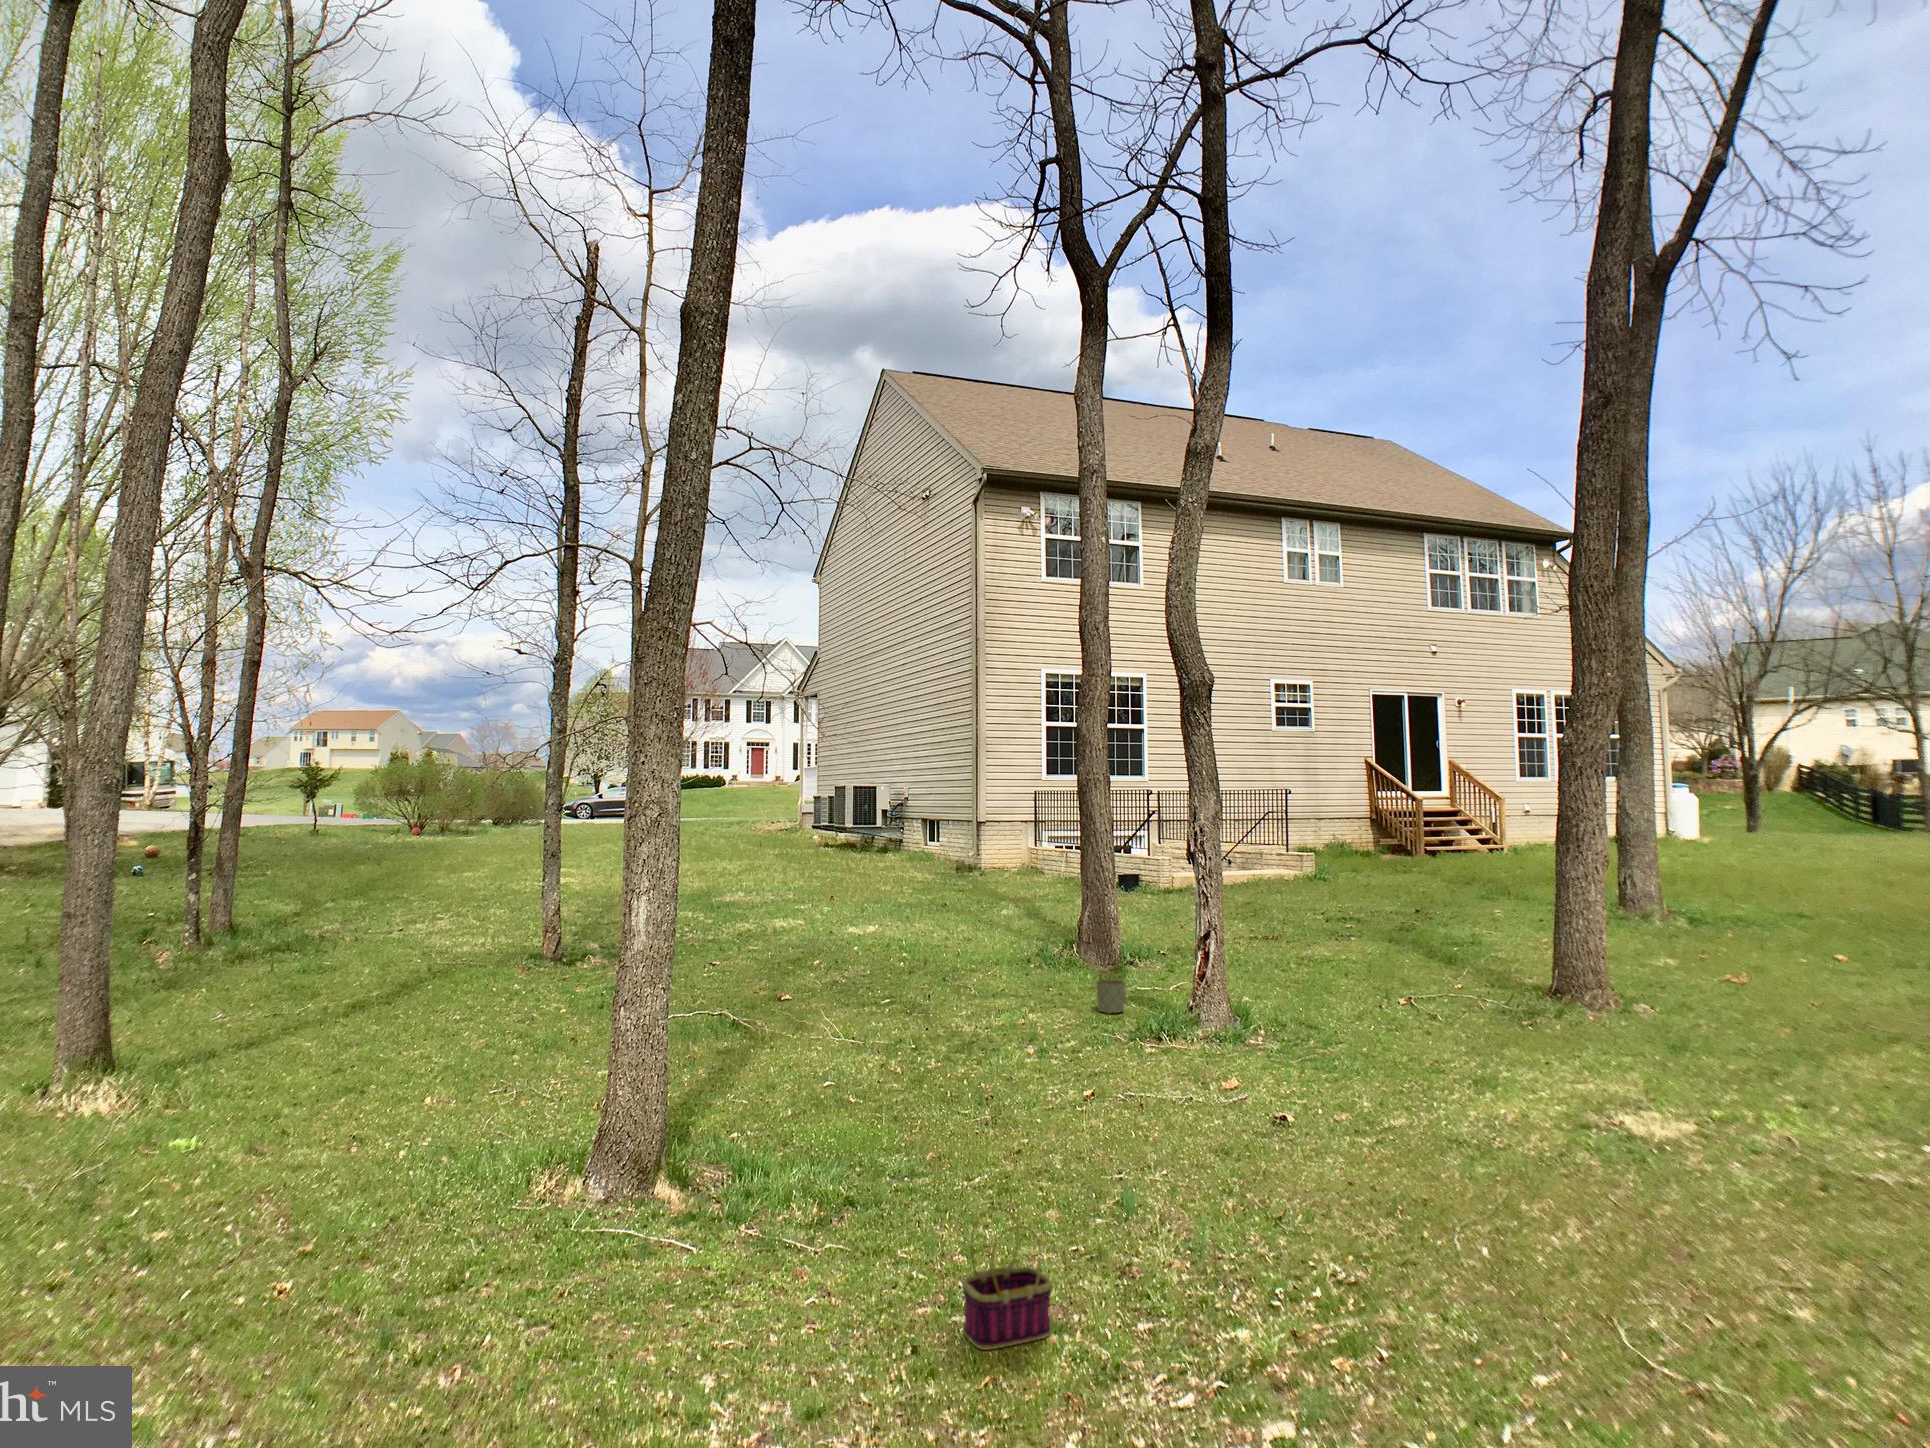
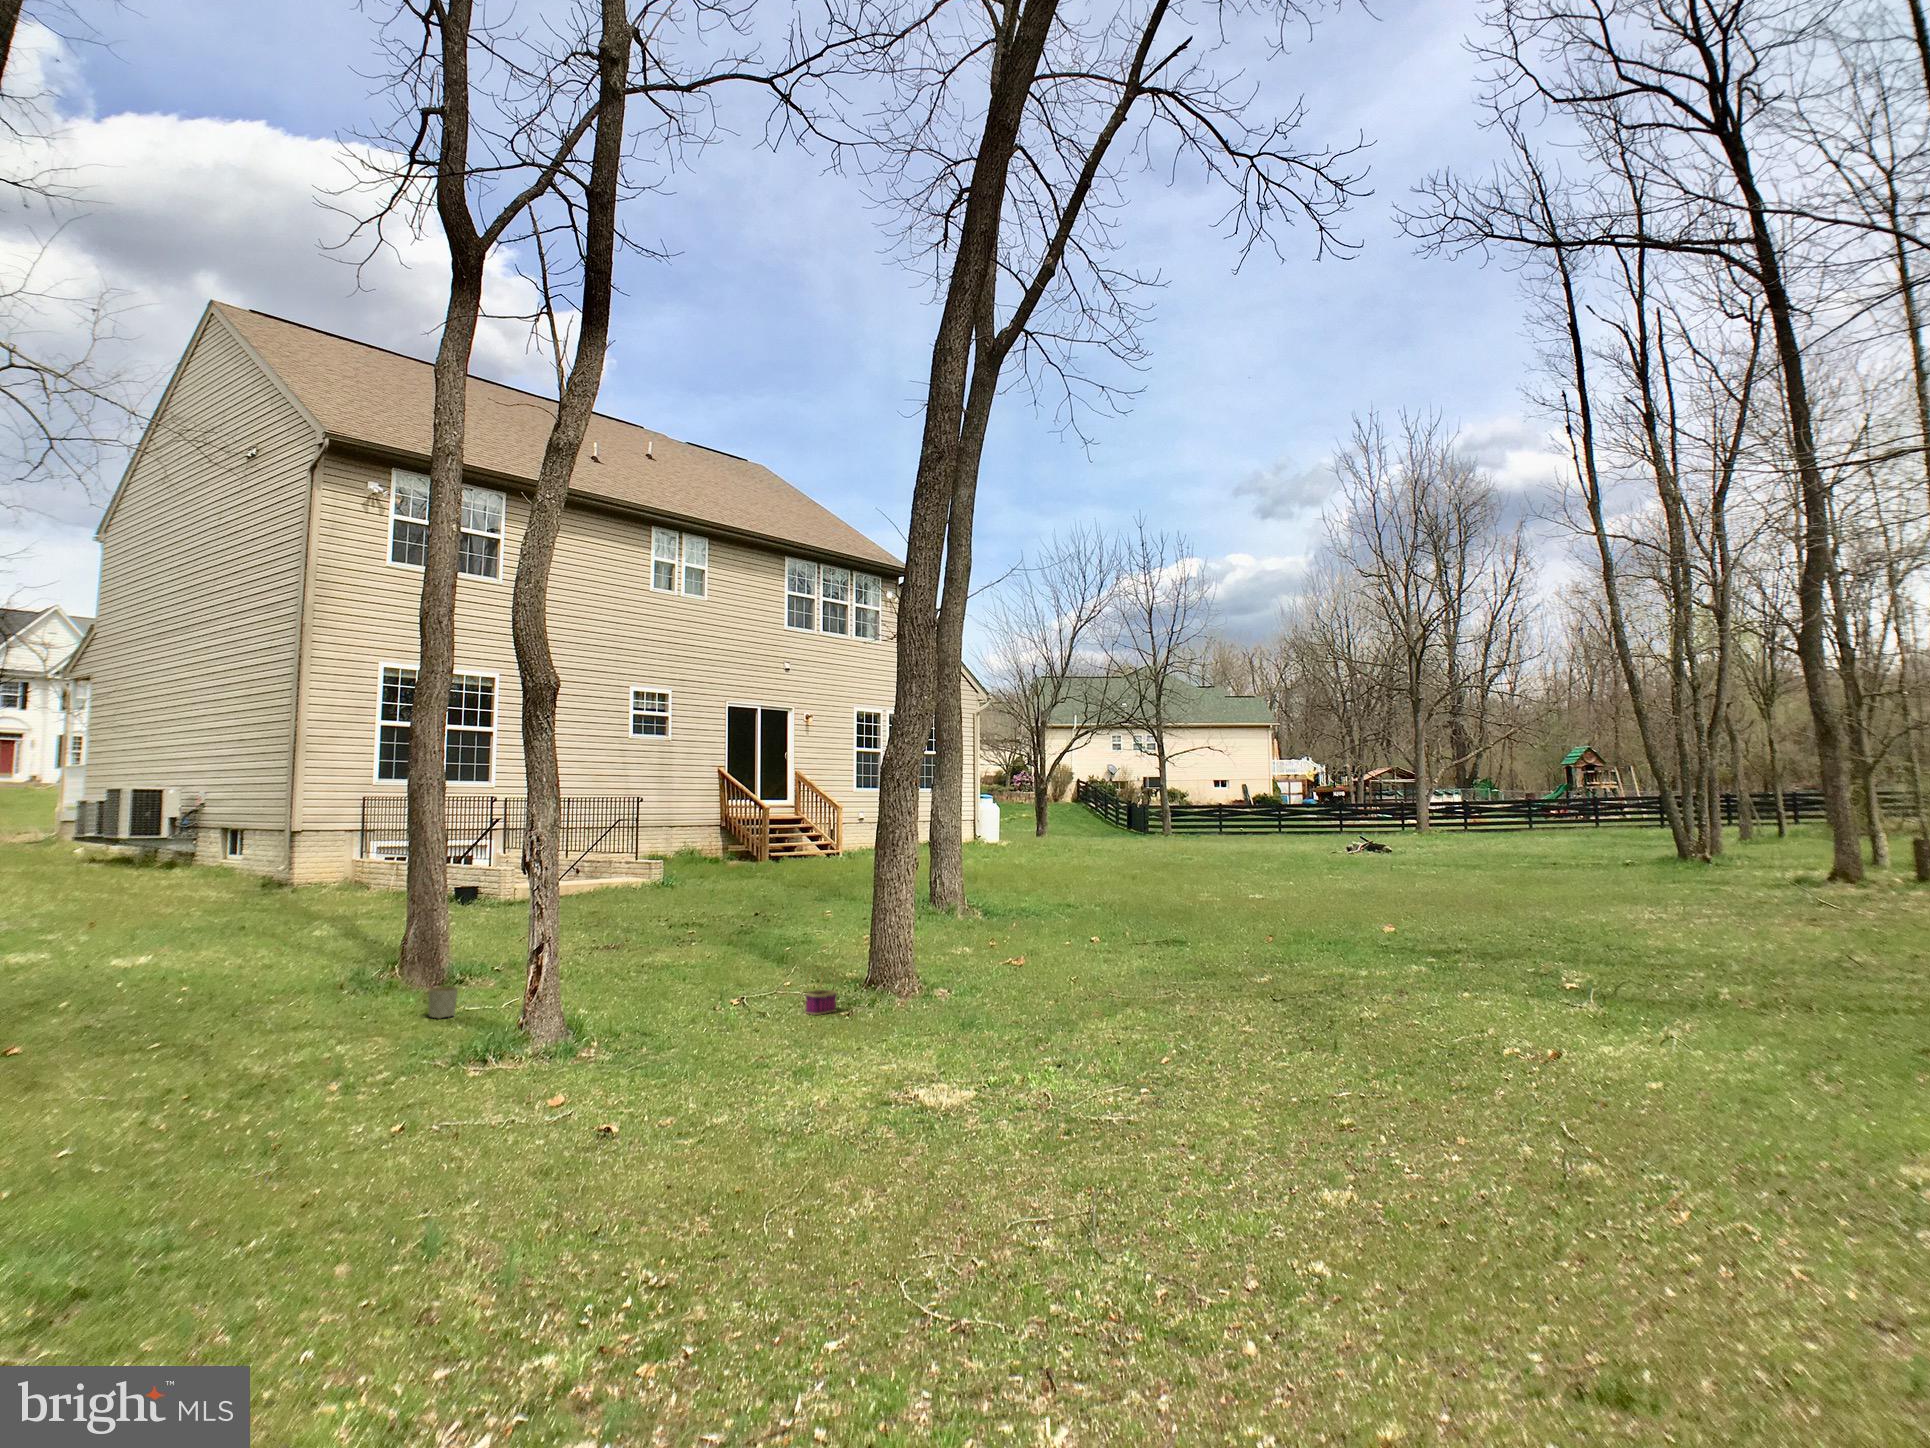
basket: present [962,1208,1052,1350] -> present [805,986,837,1015]

